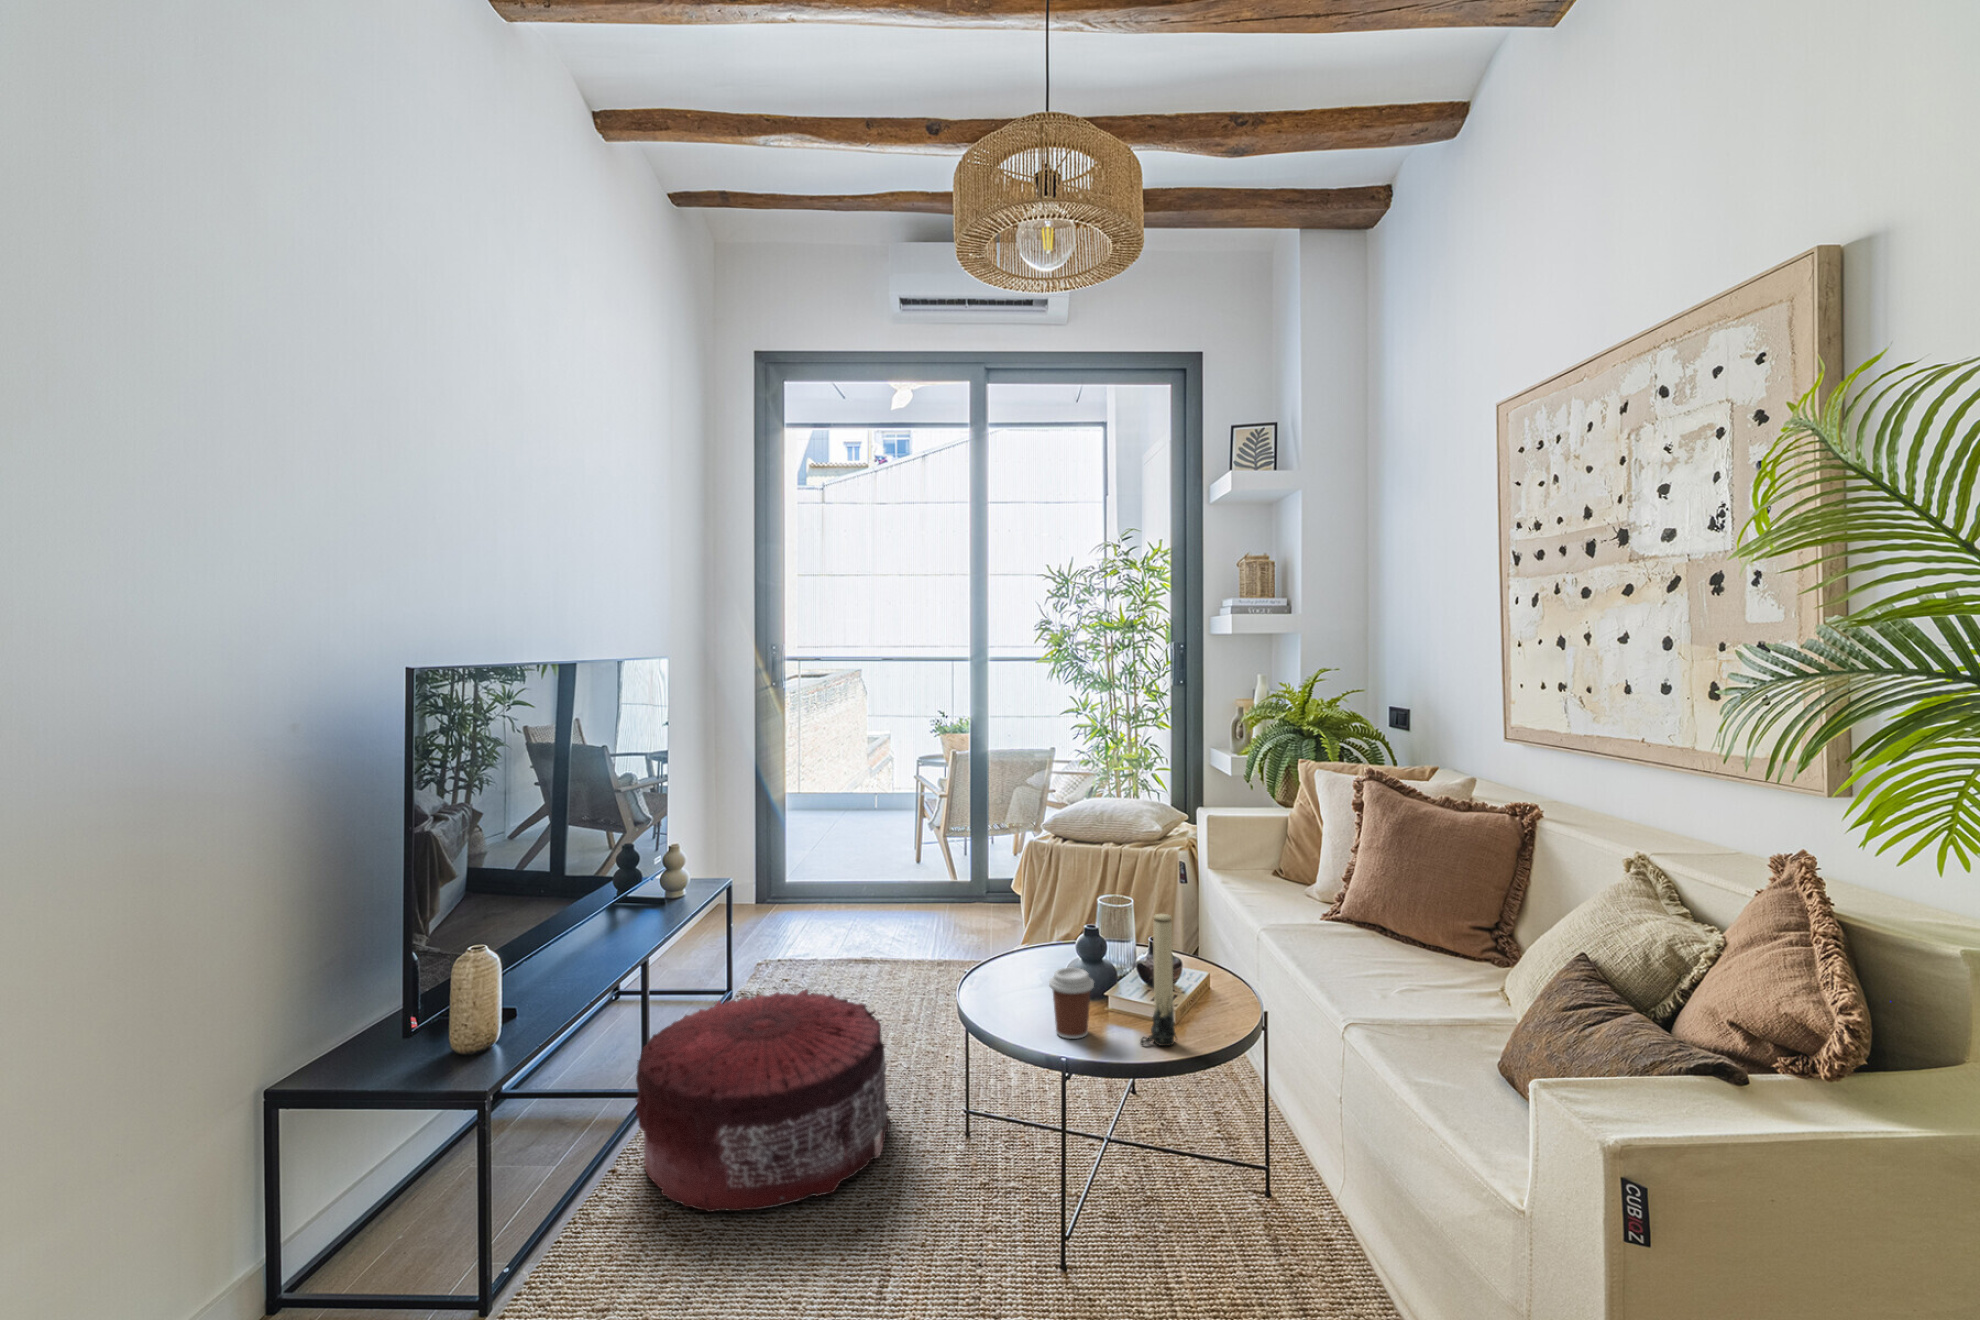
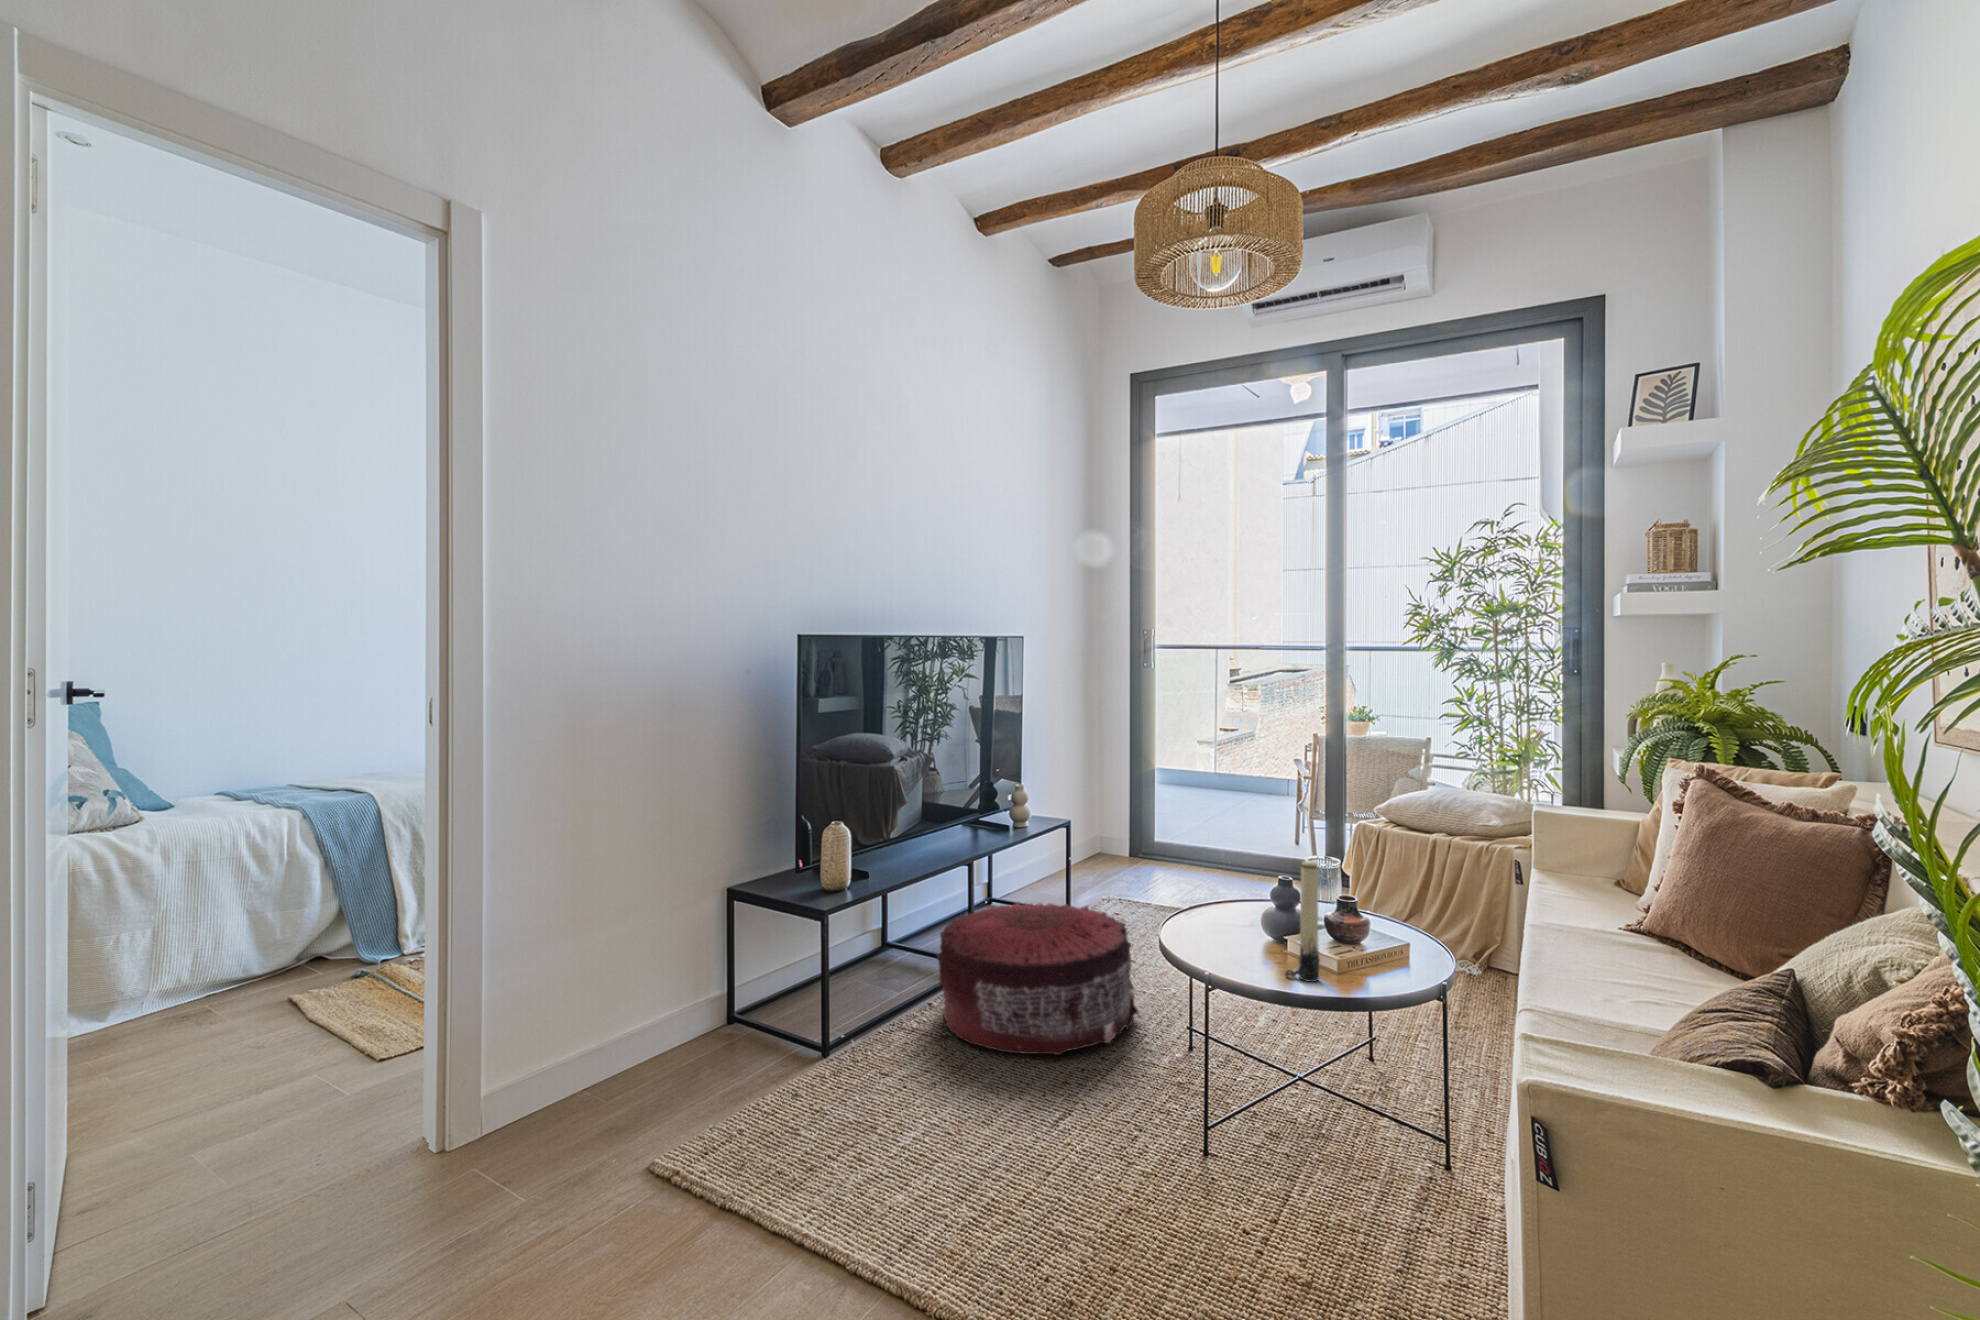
coffee cup: present [1049,968,1094,1039] -> none [1215,901,1255,962]

